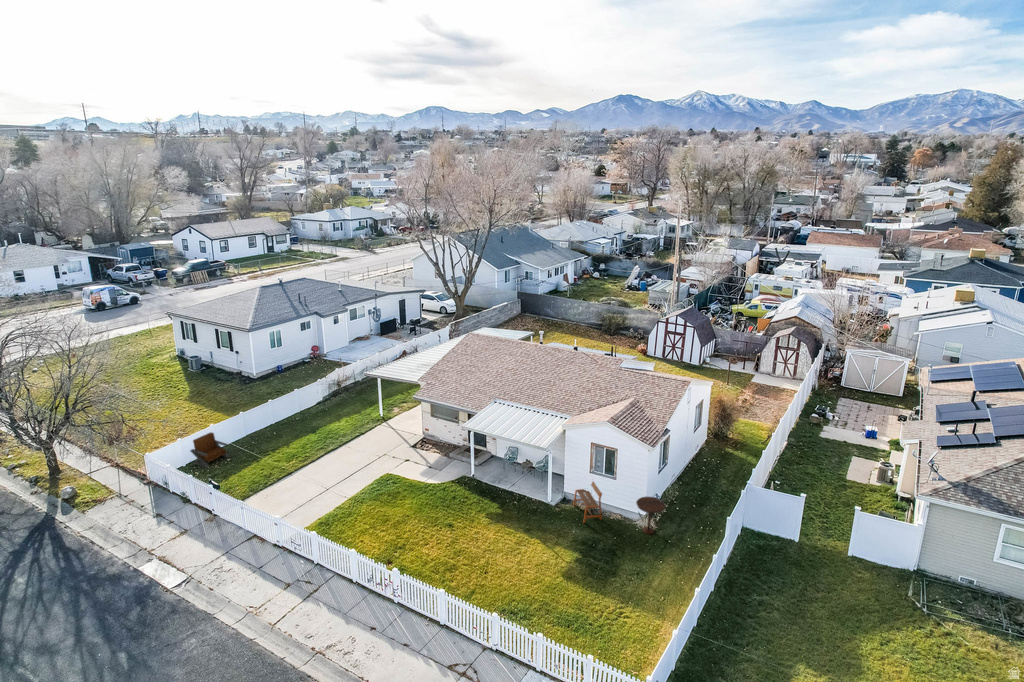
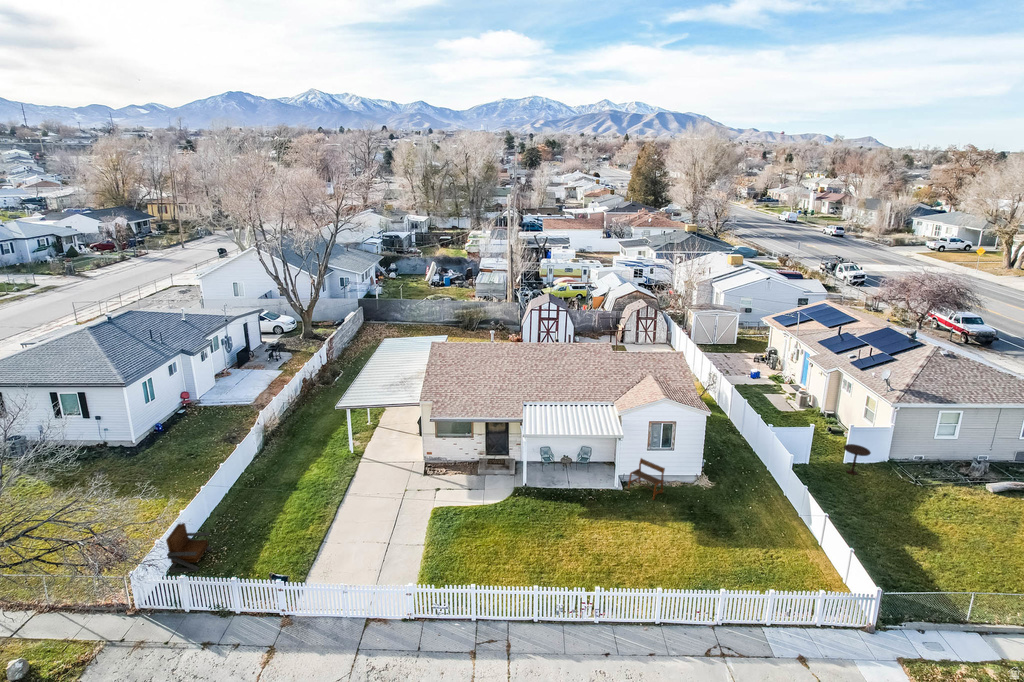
pedestal table: present [636,497,665,534] -> present [844,444,871,475]

